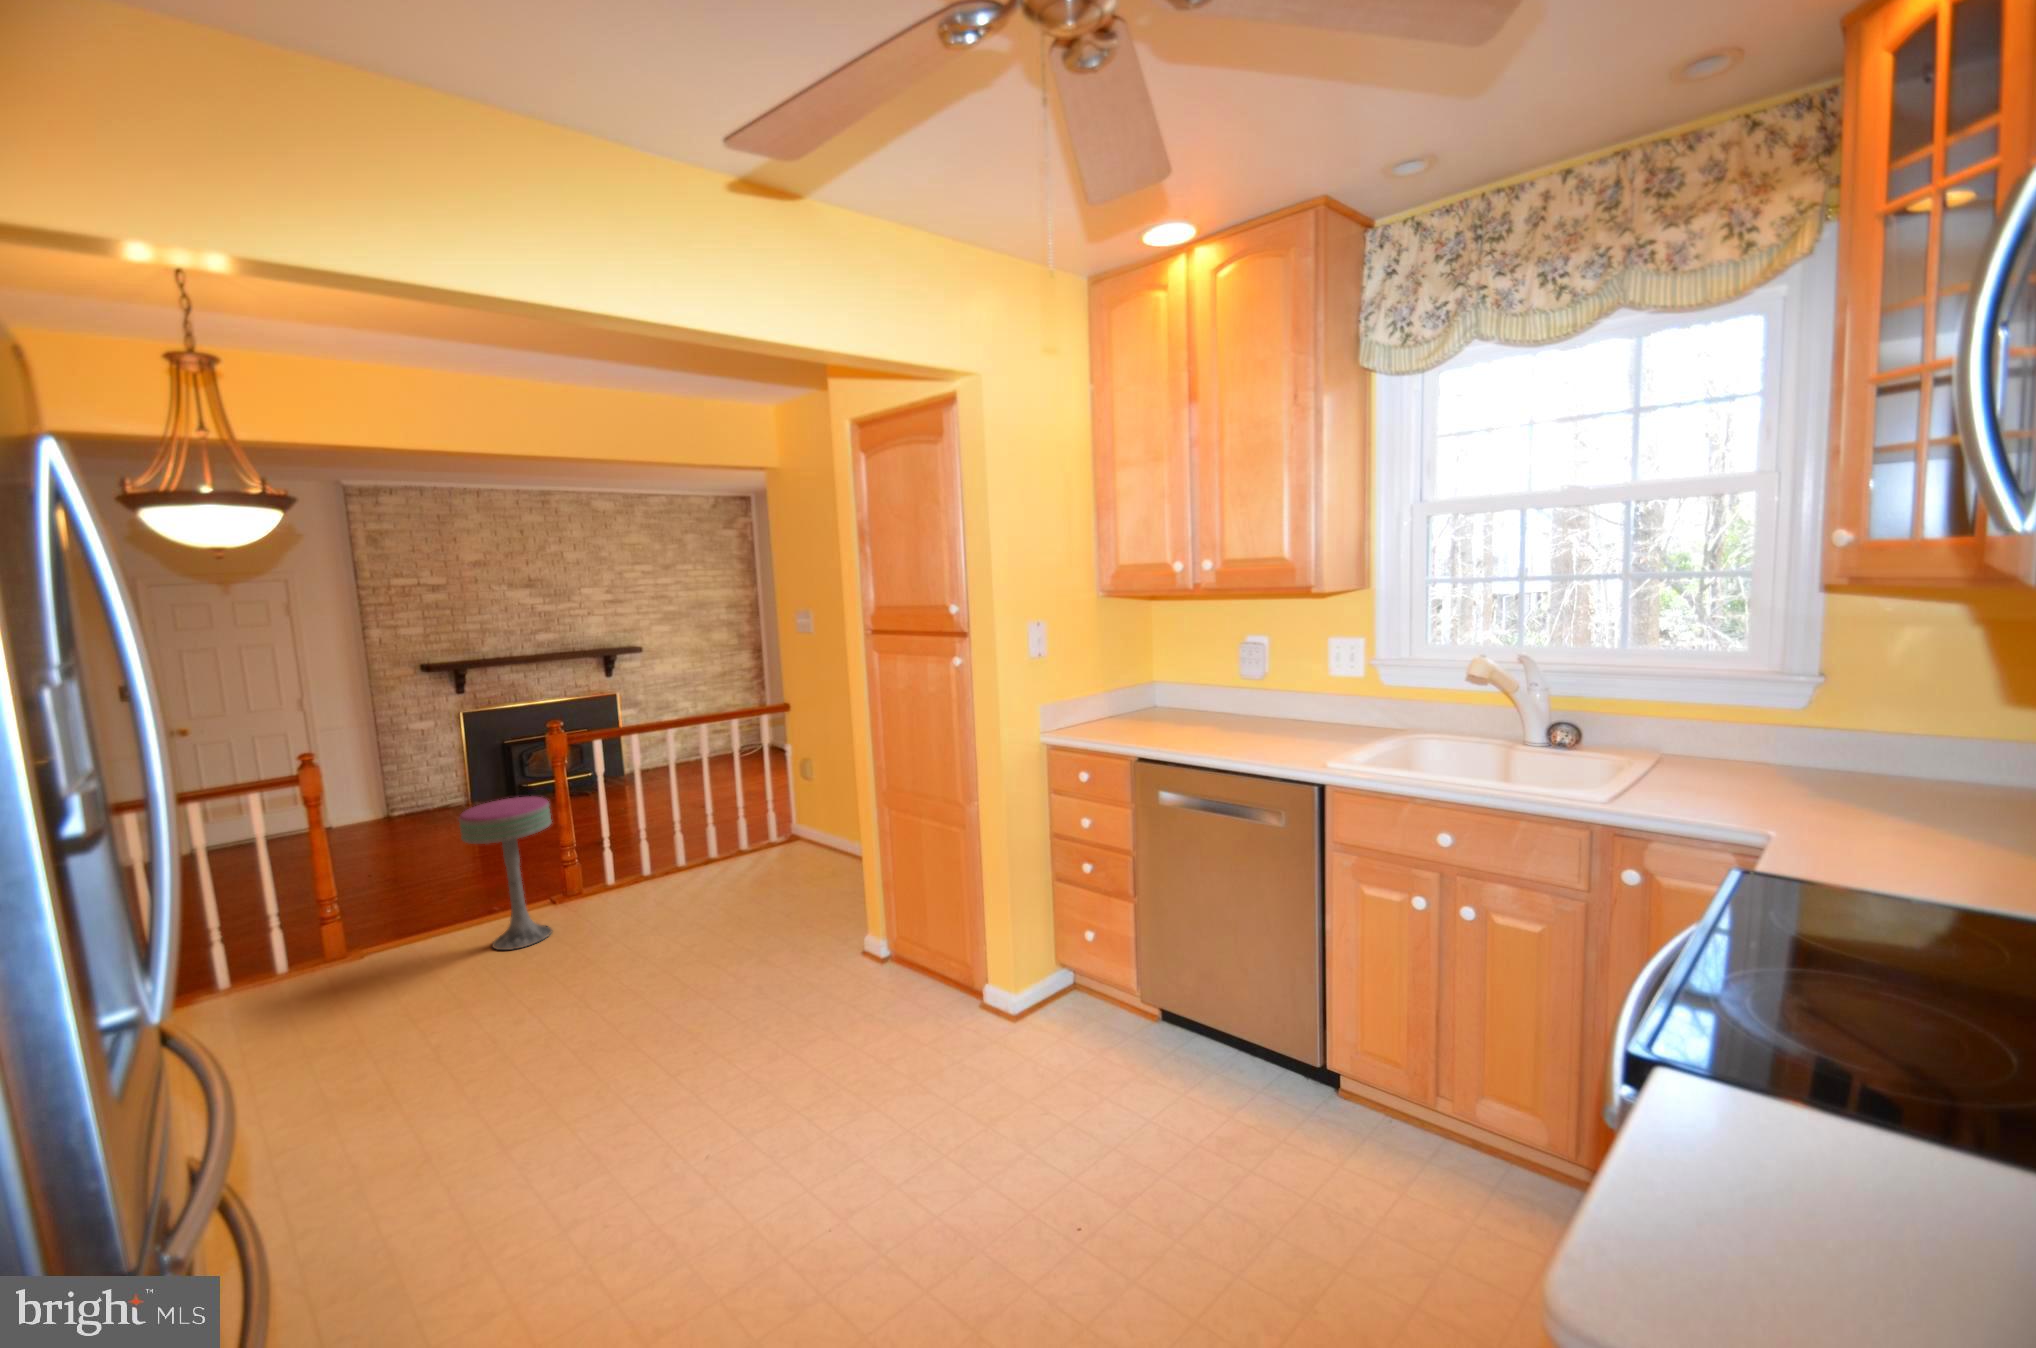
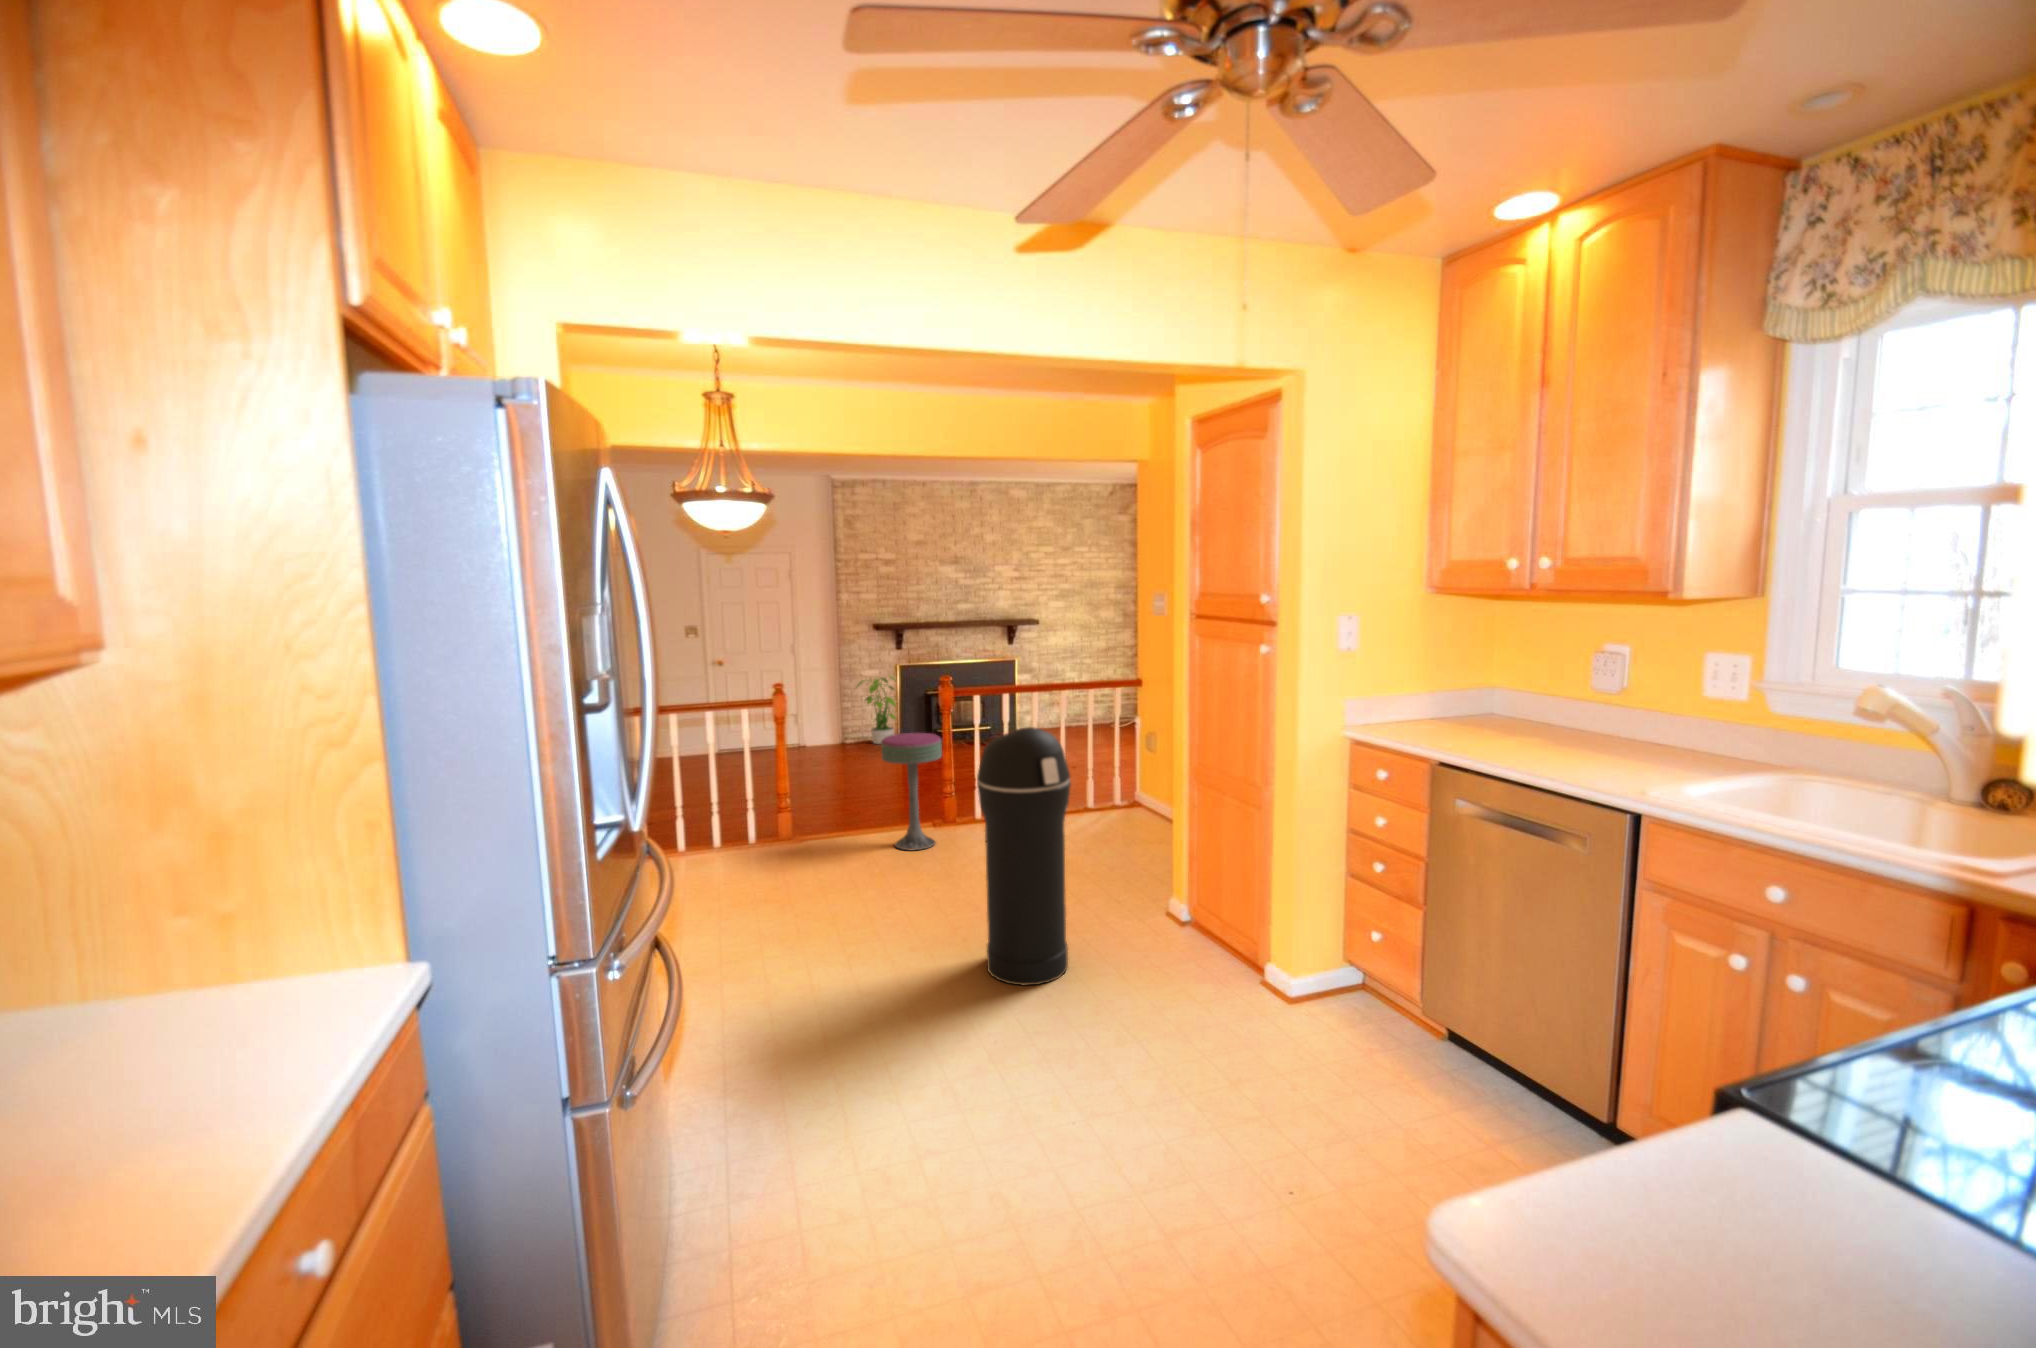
potted plant: none [399,725,470,812] -> present [857,676,896,744]
trash can: none [626,780,768,1104] -> present [977,727,1071,986]

